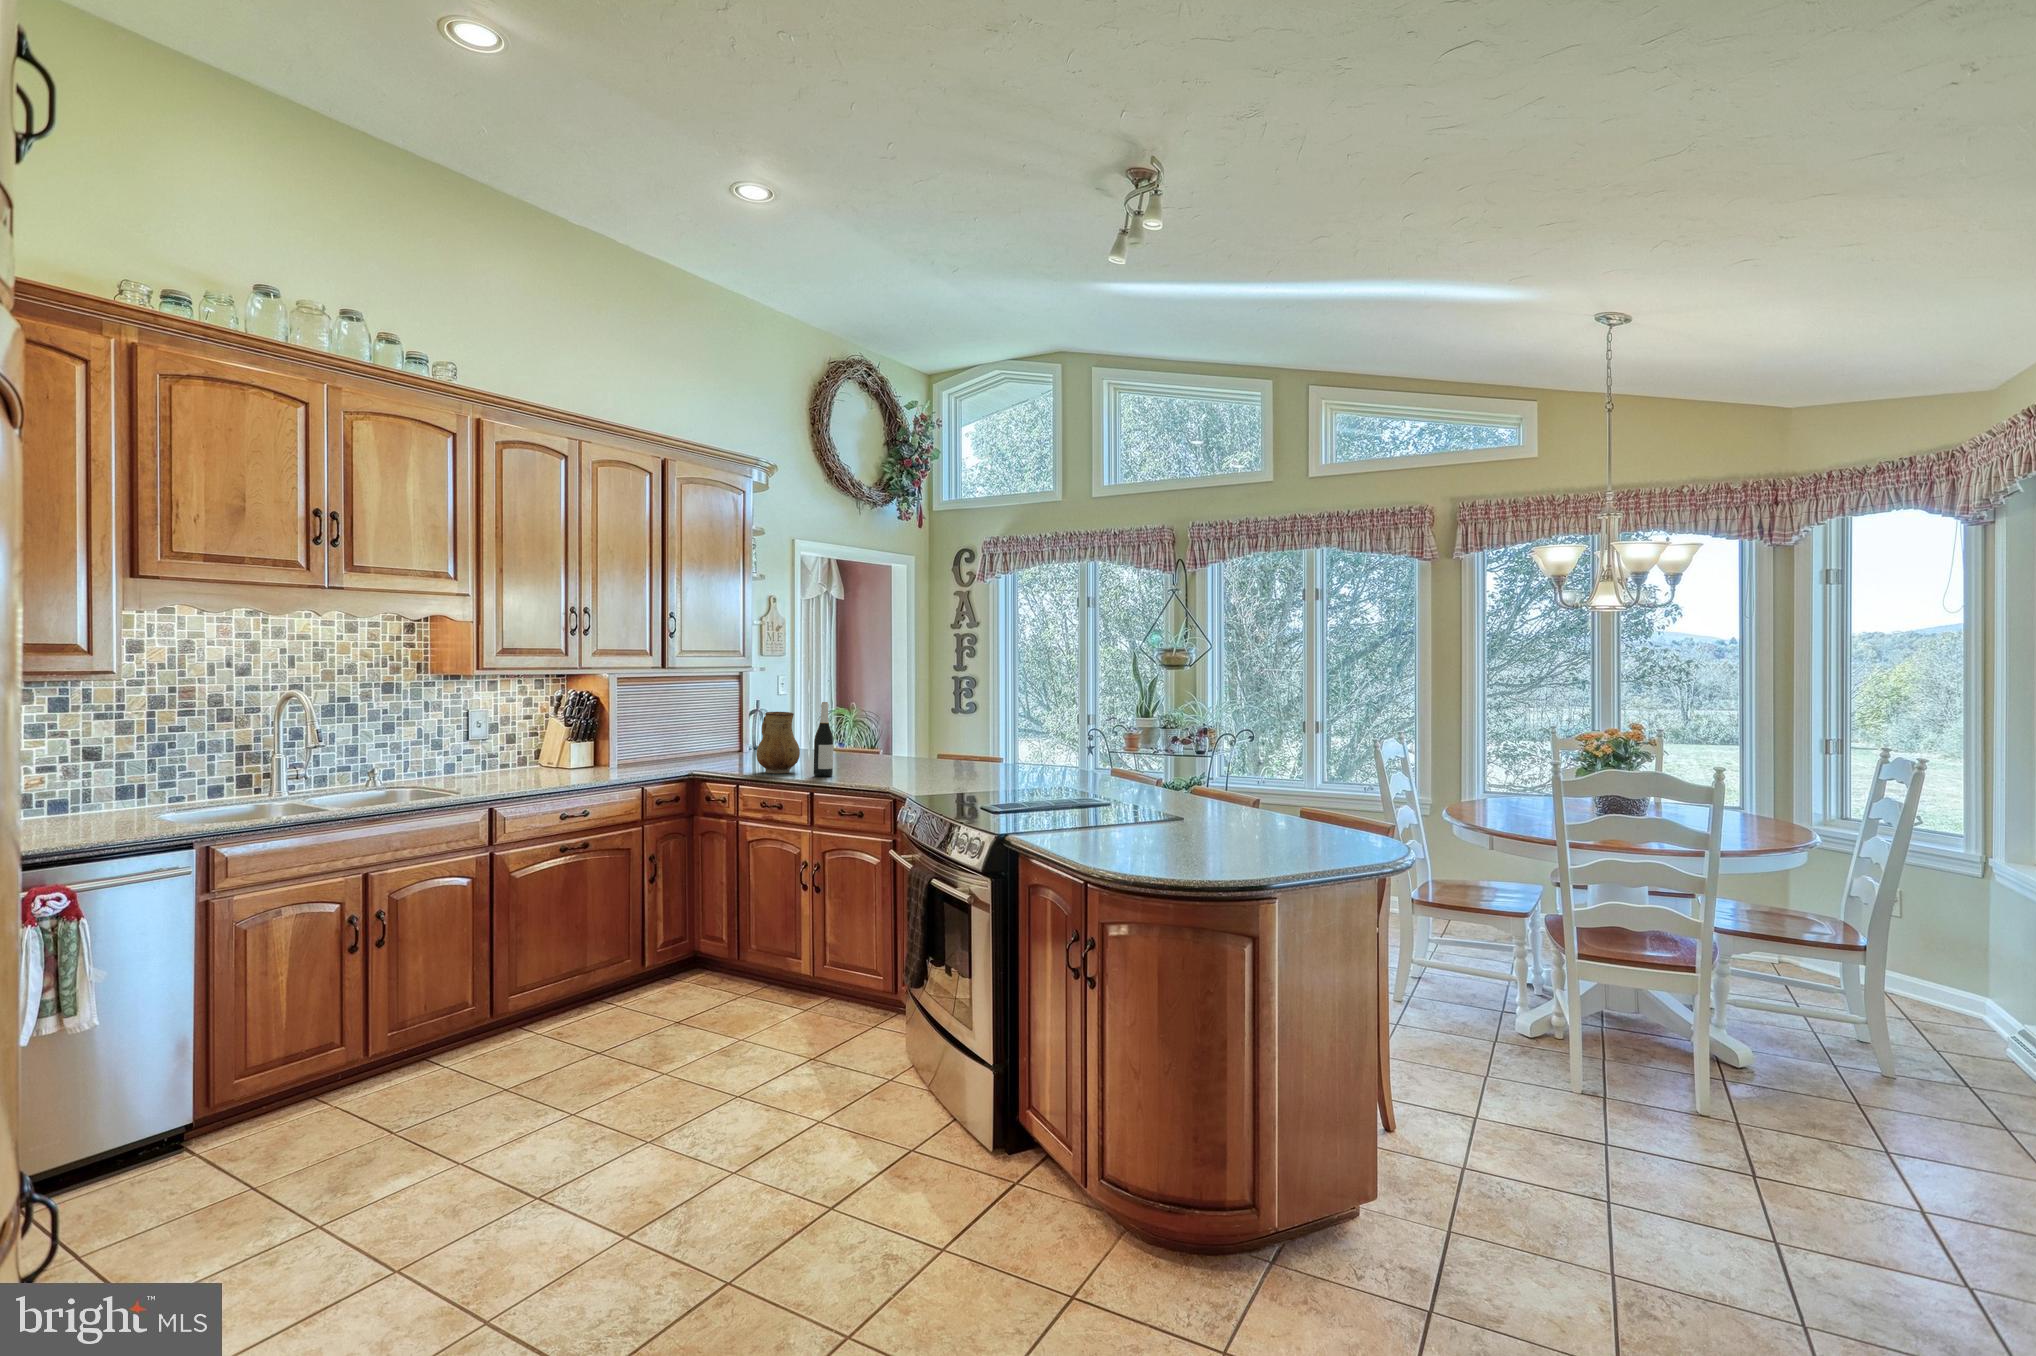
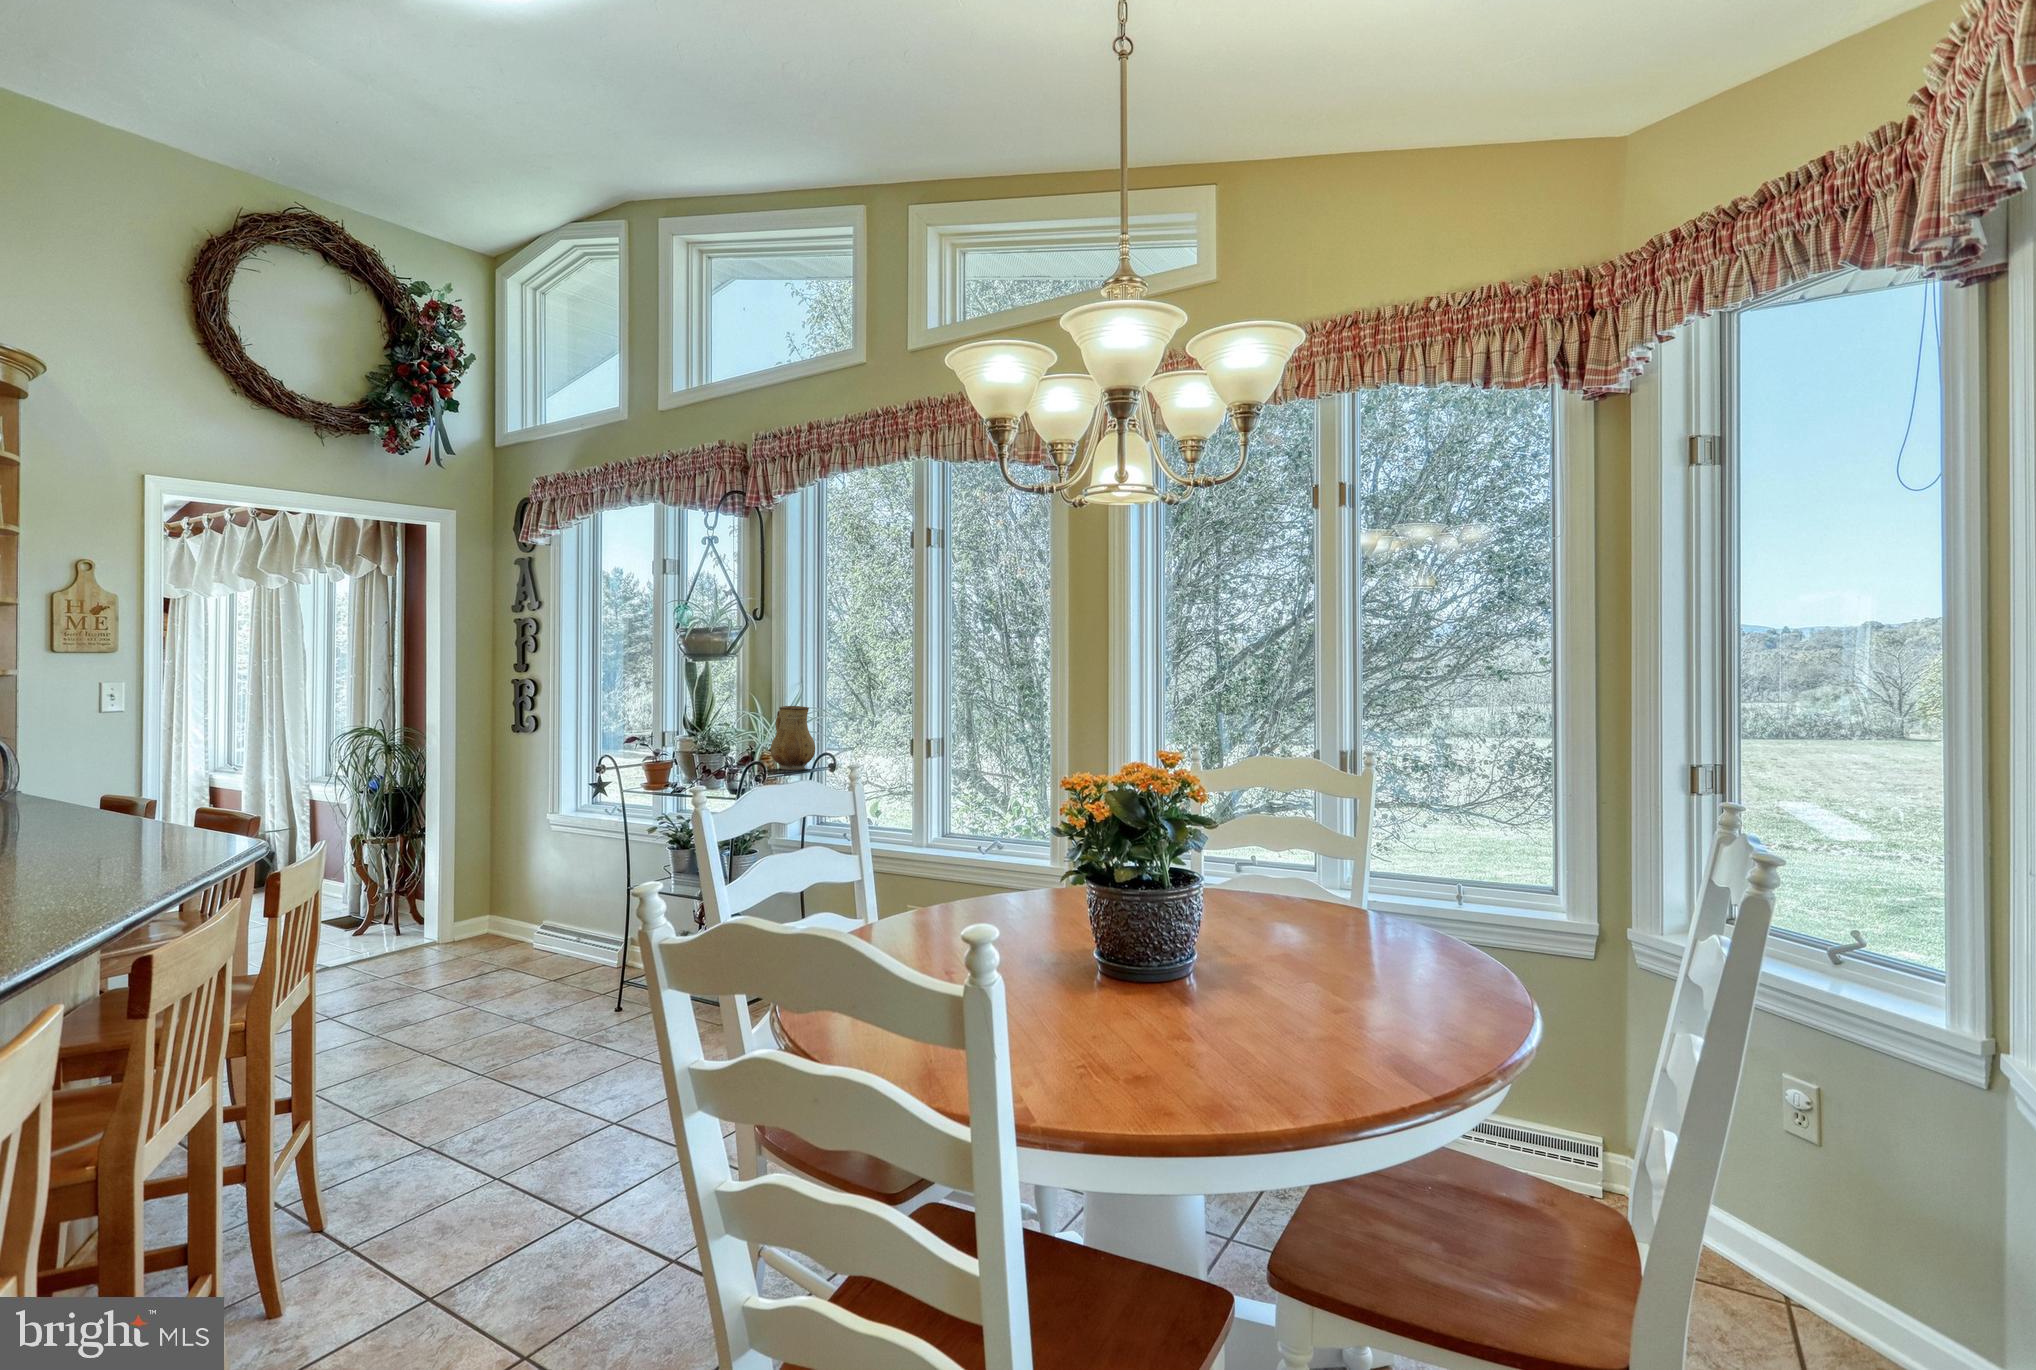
wine bottle: present [813,702,834,777] -> none [830,695,851,773]

